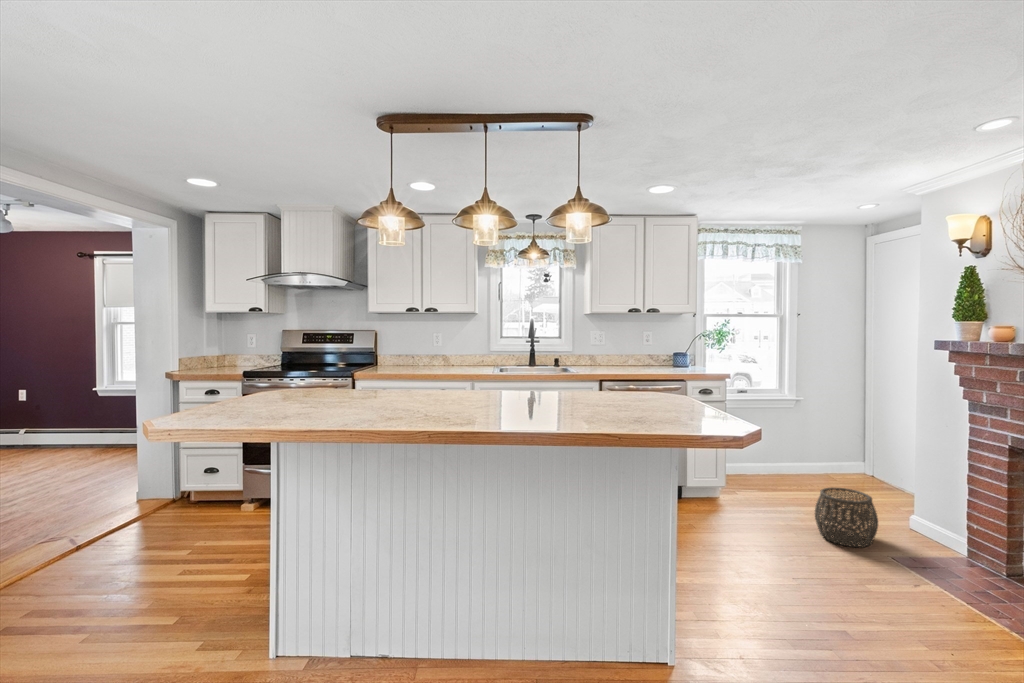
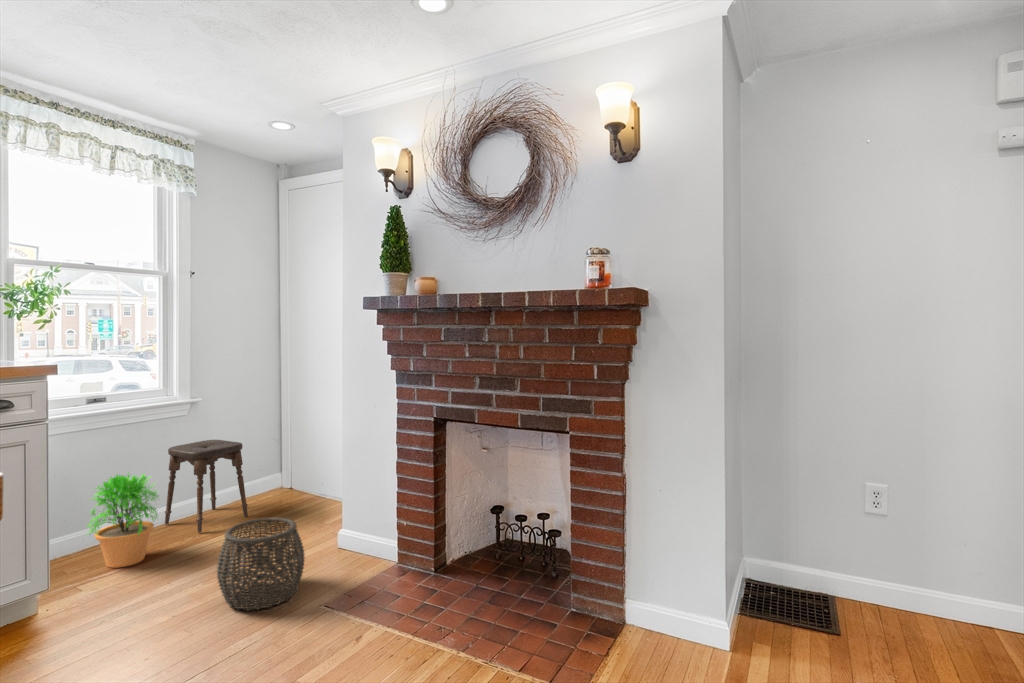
stool: none [779,428,837,489] -> present [165,440,248,533]
potted plant: none [737,440,779,495] -> present [87,474,158,568]

